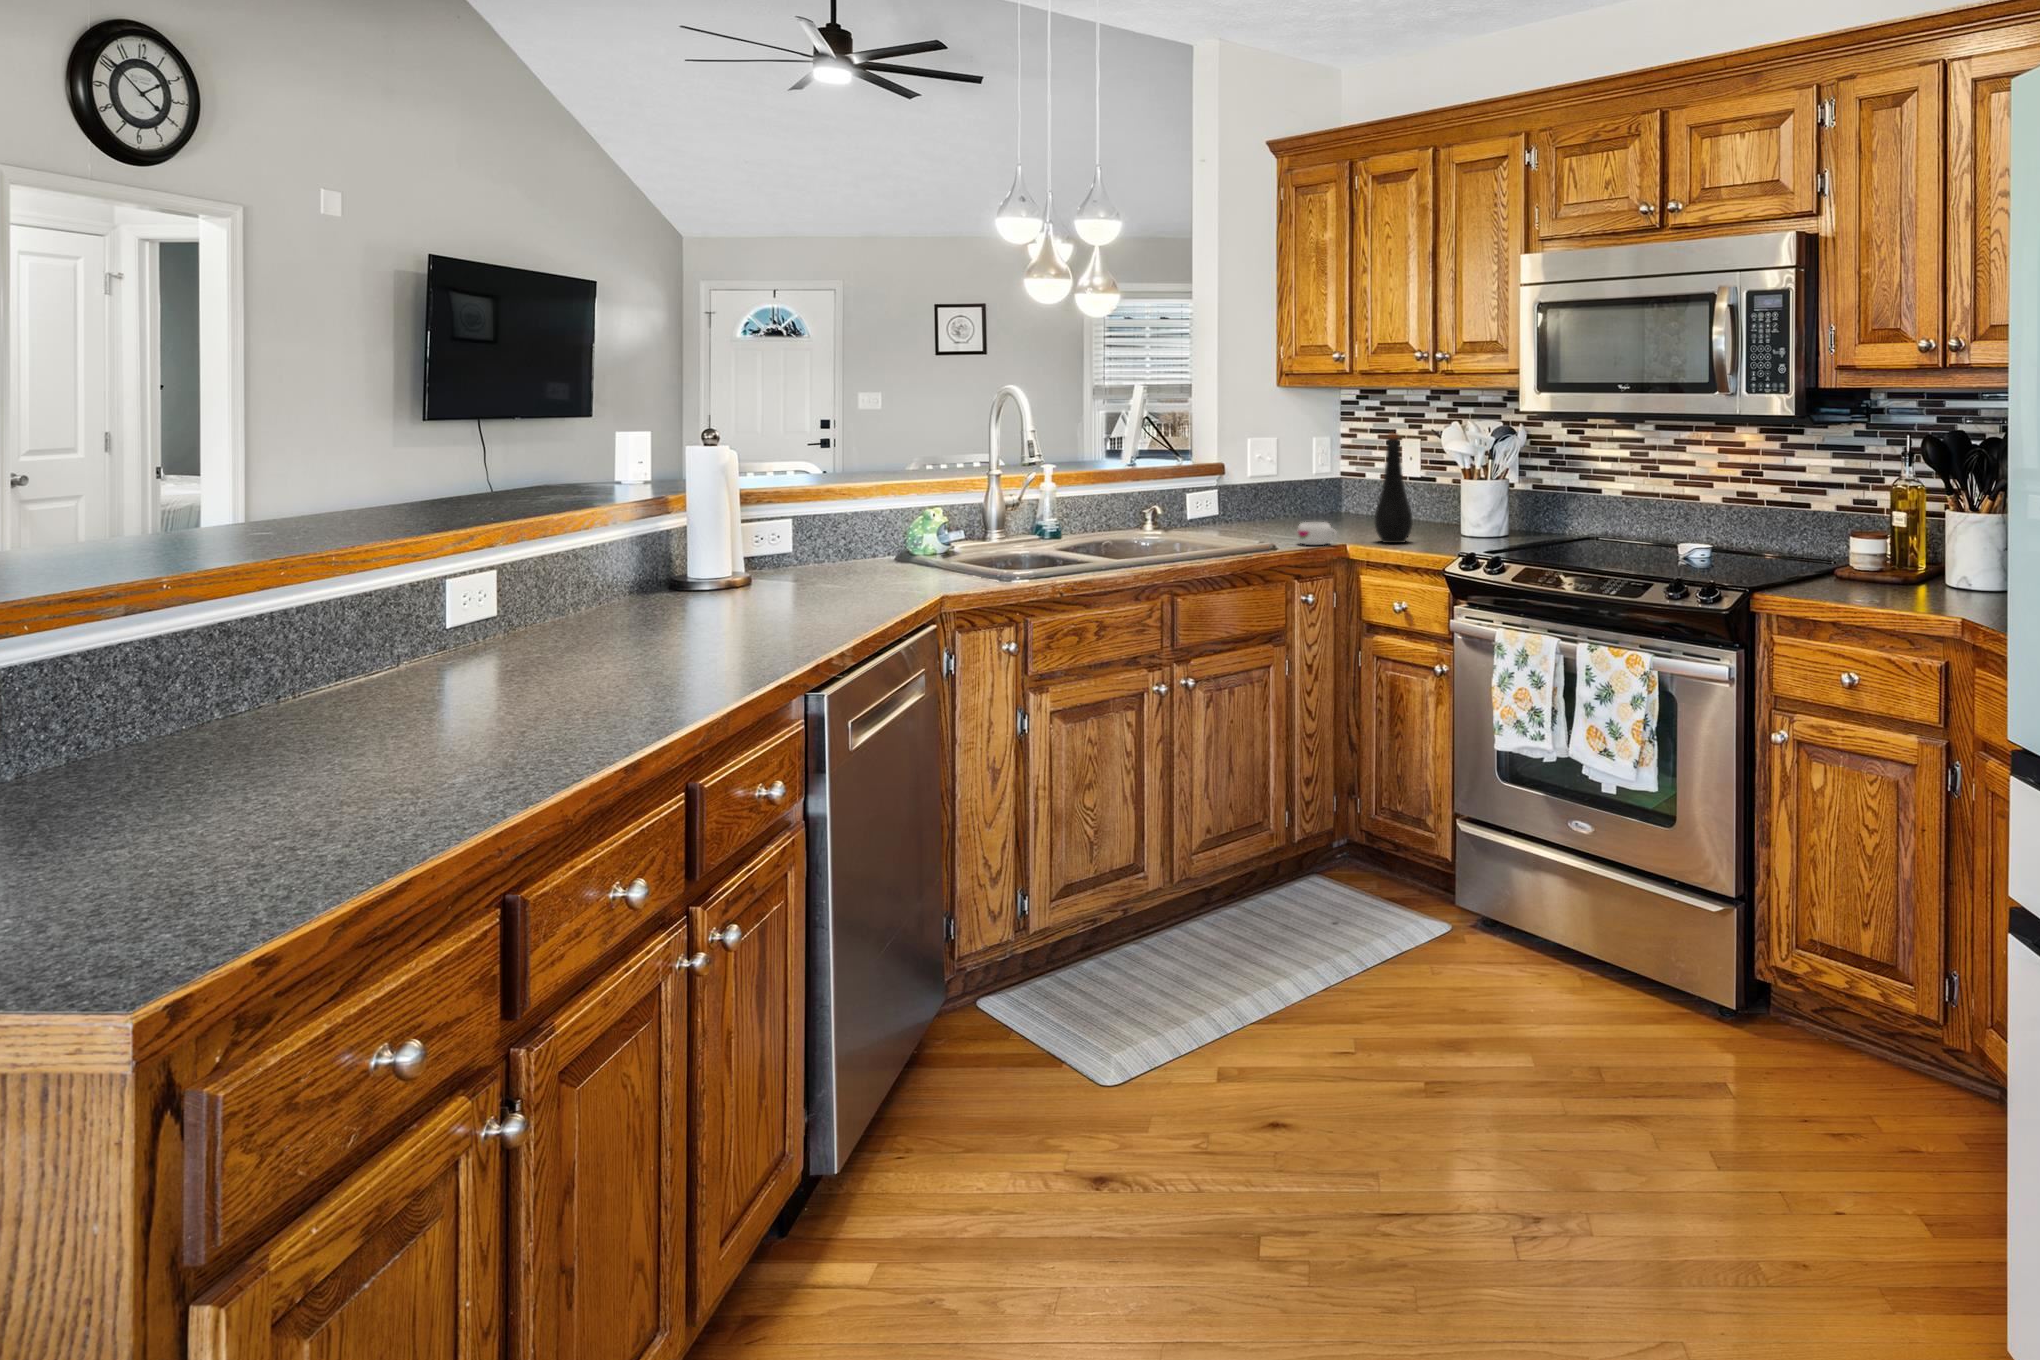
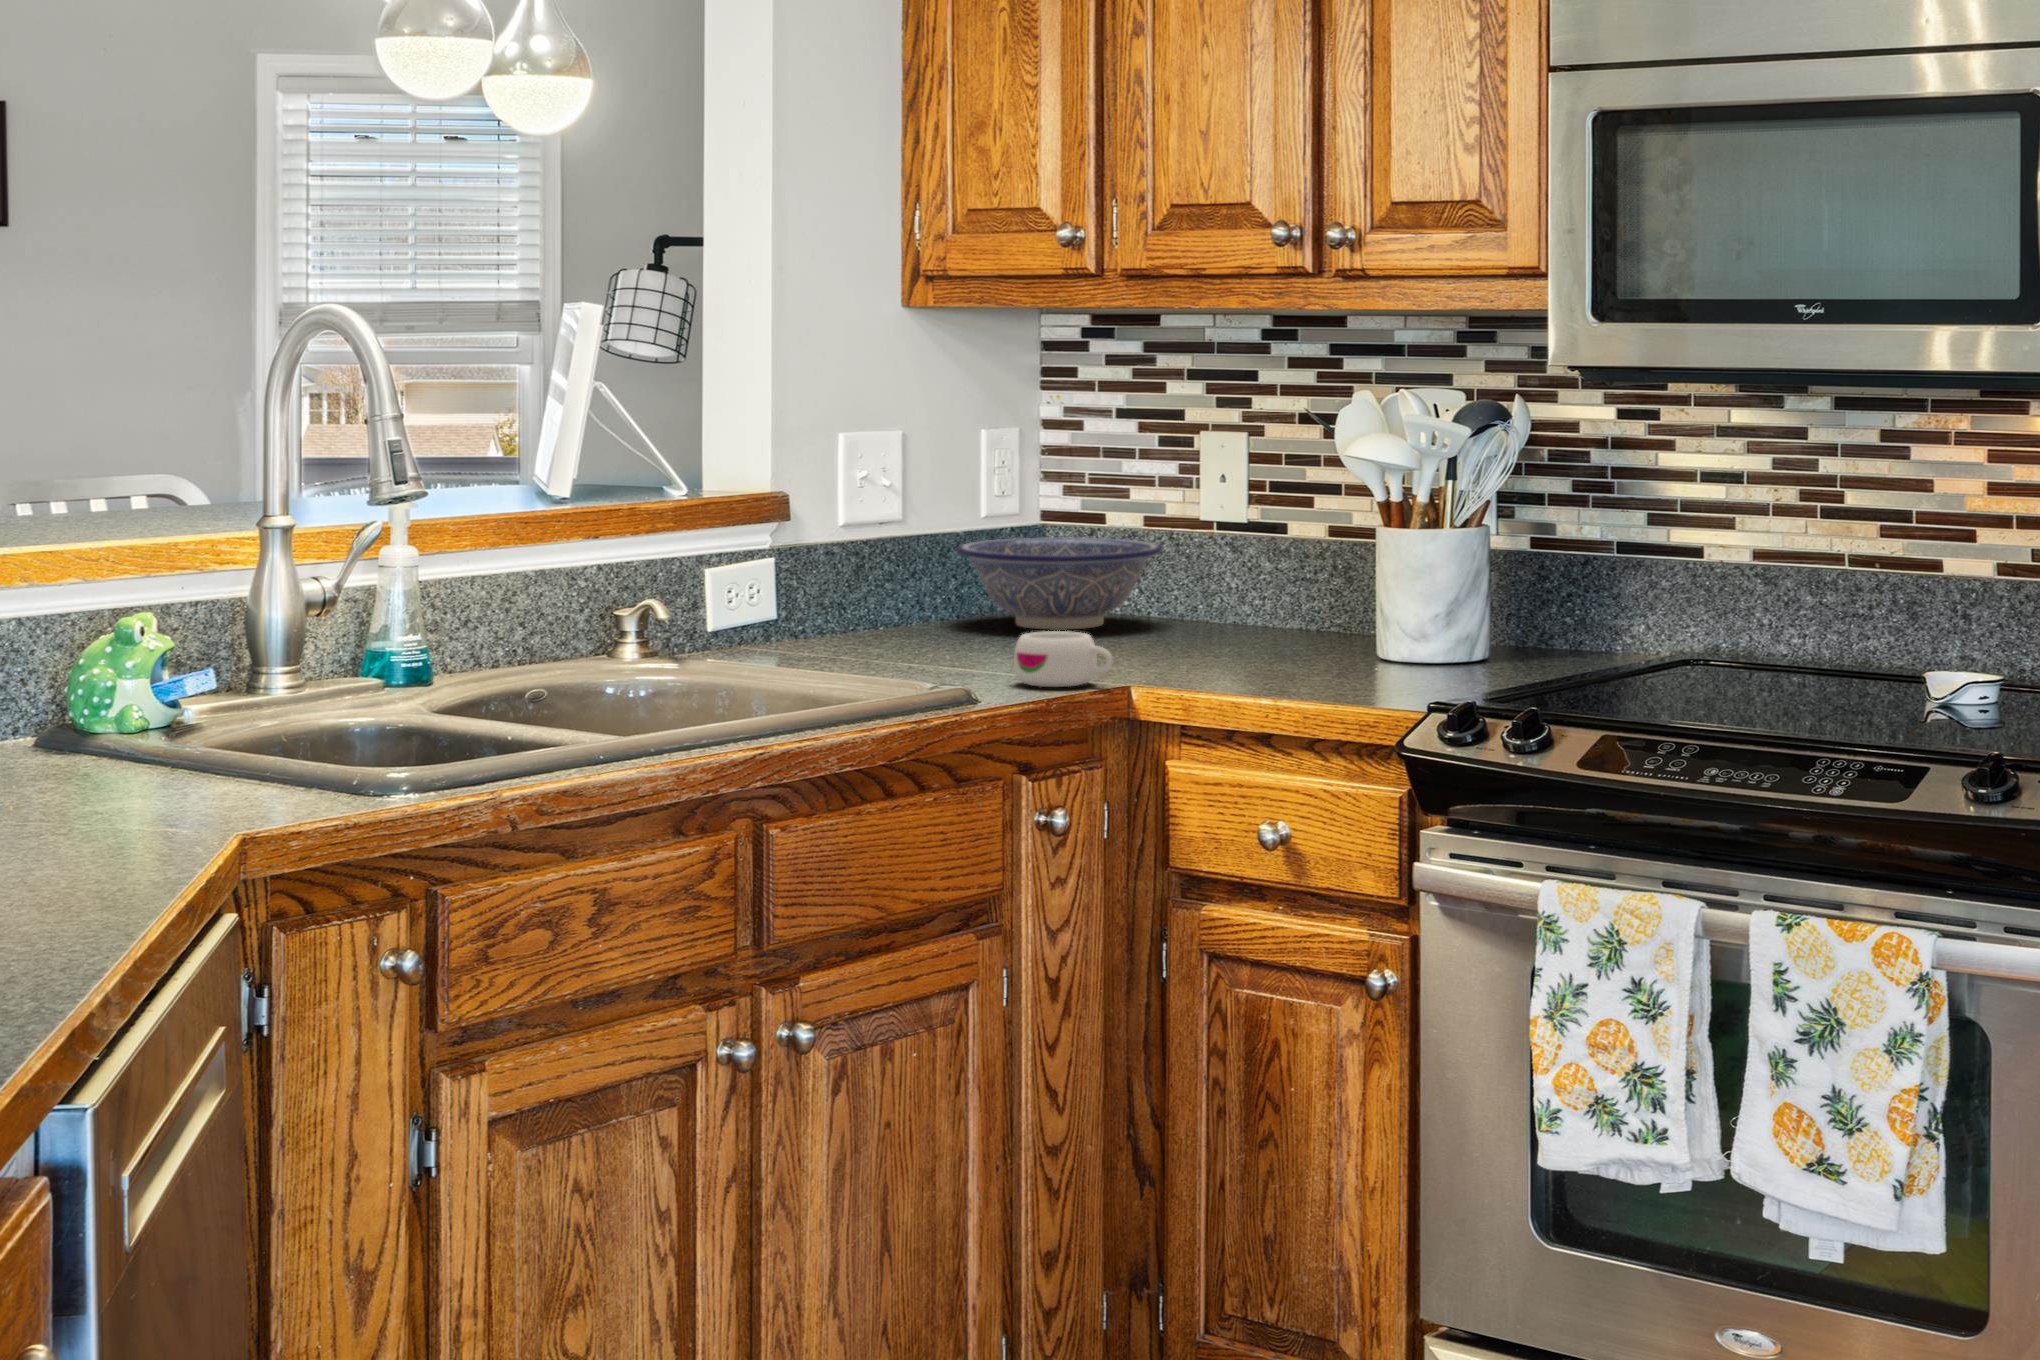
bottle: present [1375,433,1413,543] -> none [1190,419,1280,679]
decorative bowl: none [1296,484,1383,522] -> present [957,538,1163,630]

